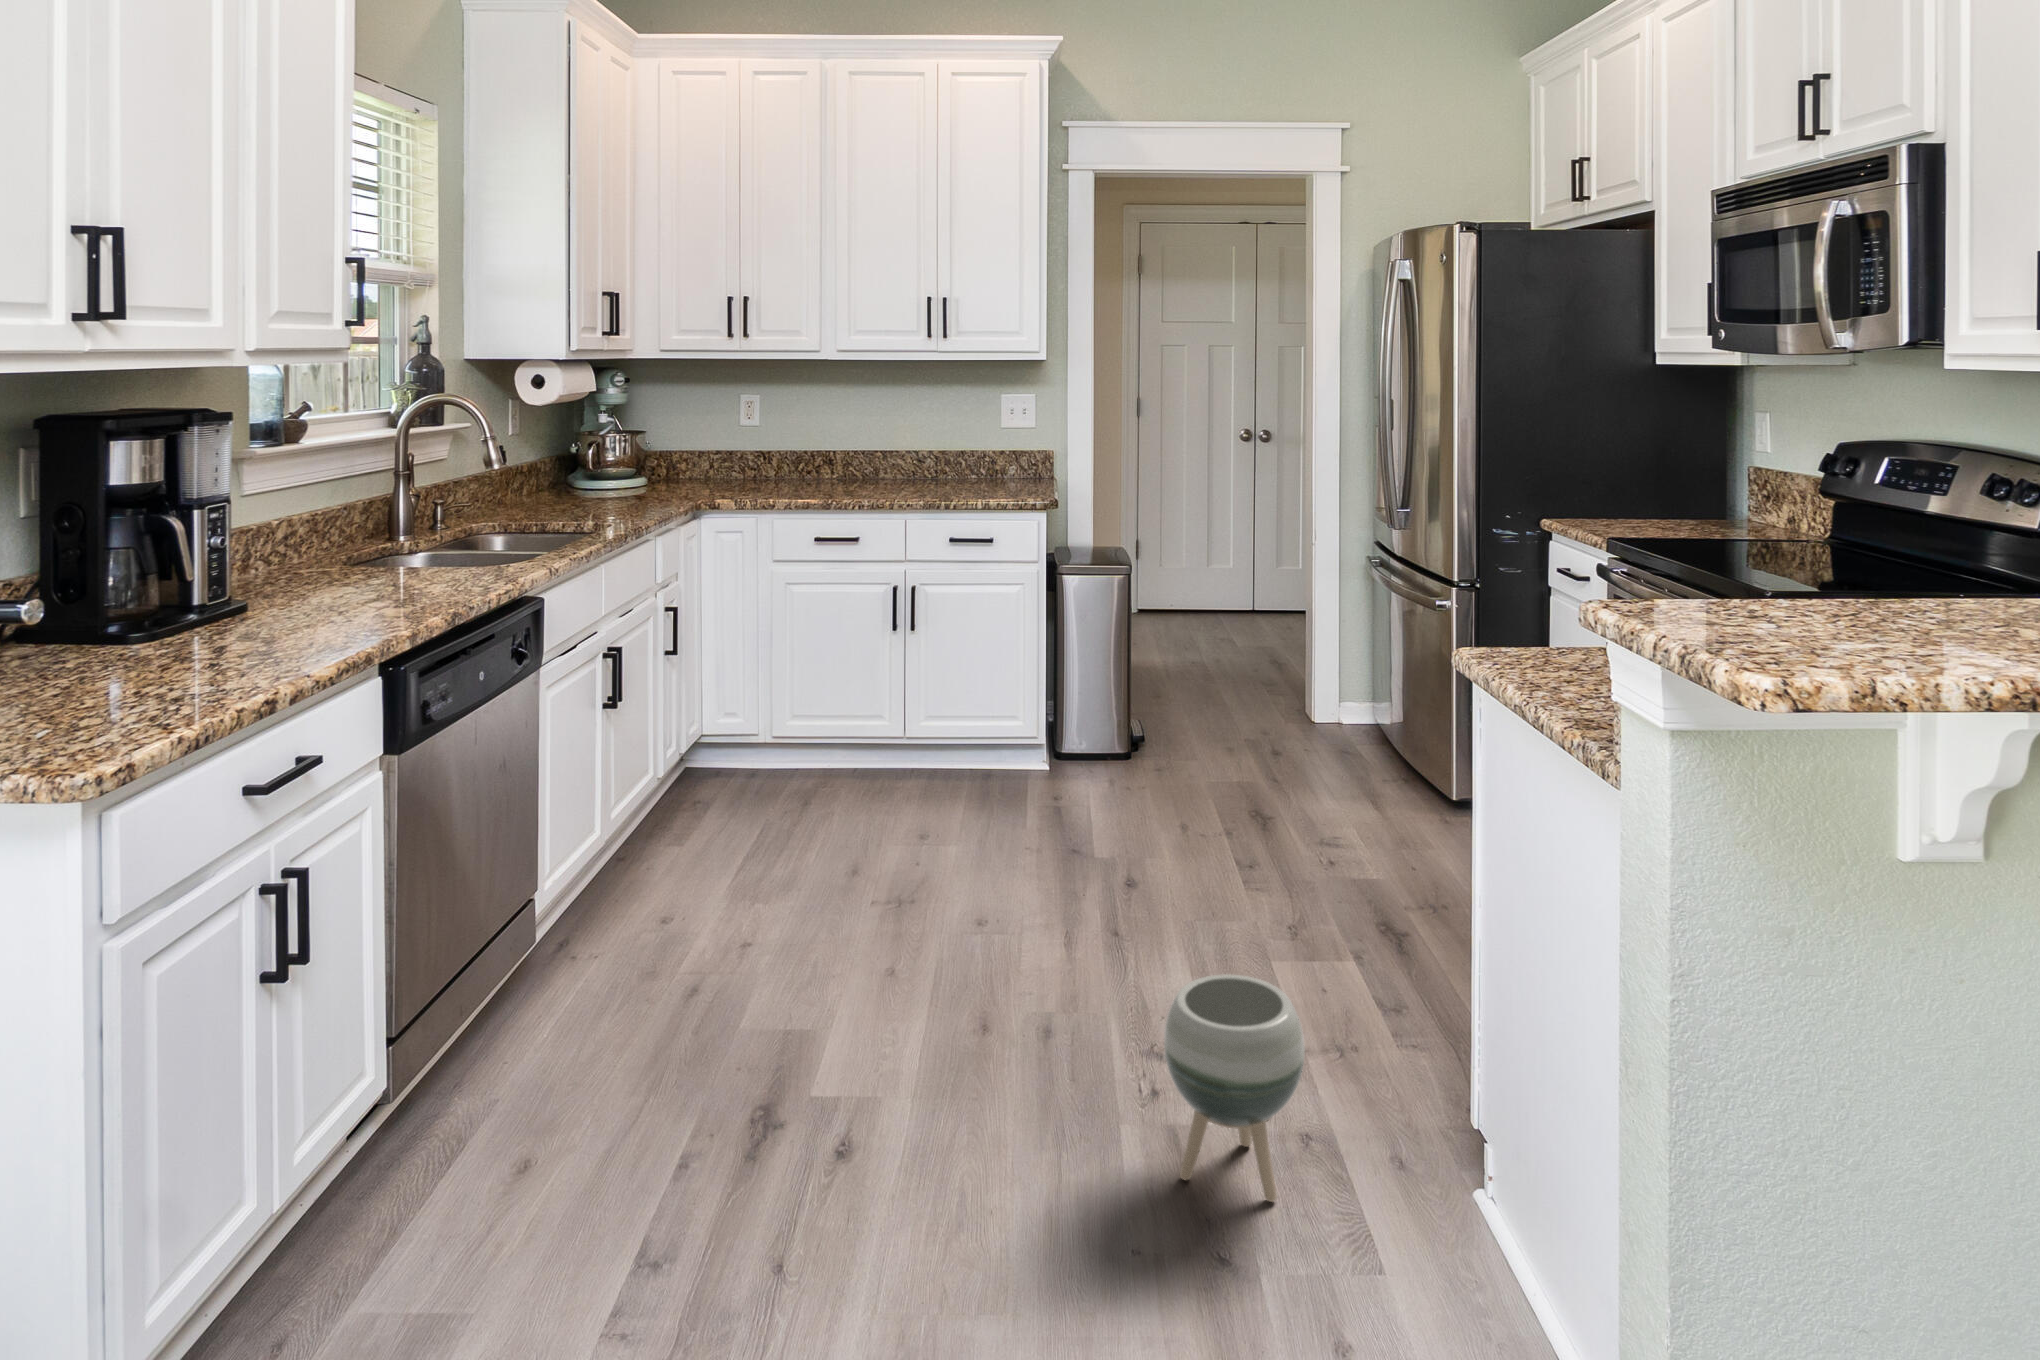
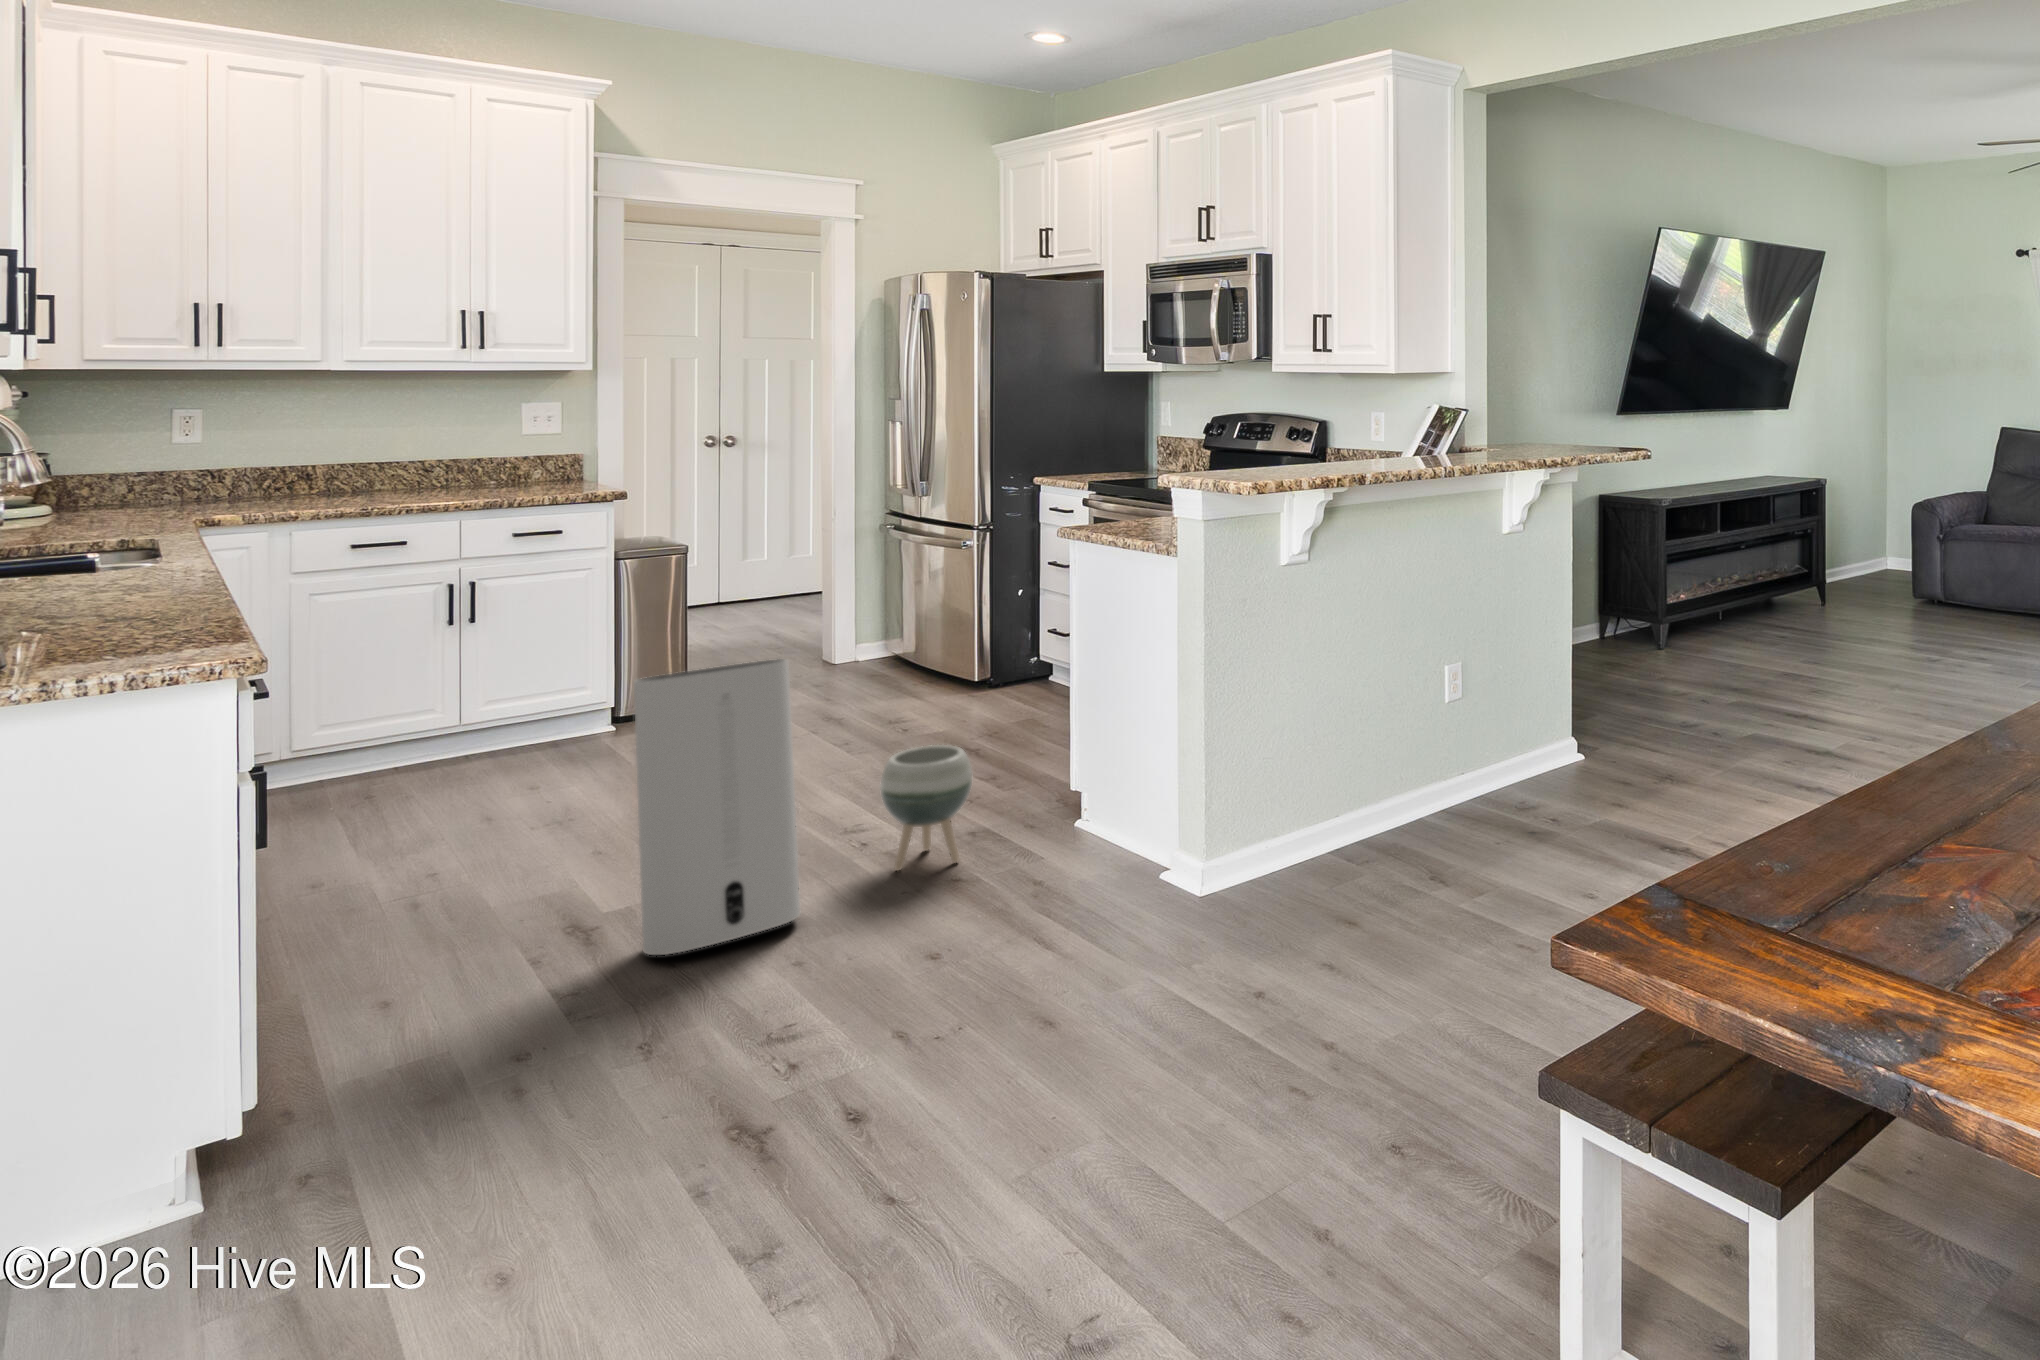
air purifier: none [796,802,1008,1258] -> present [634,659,800,955]

